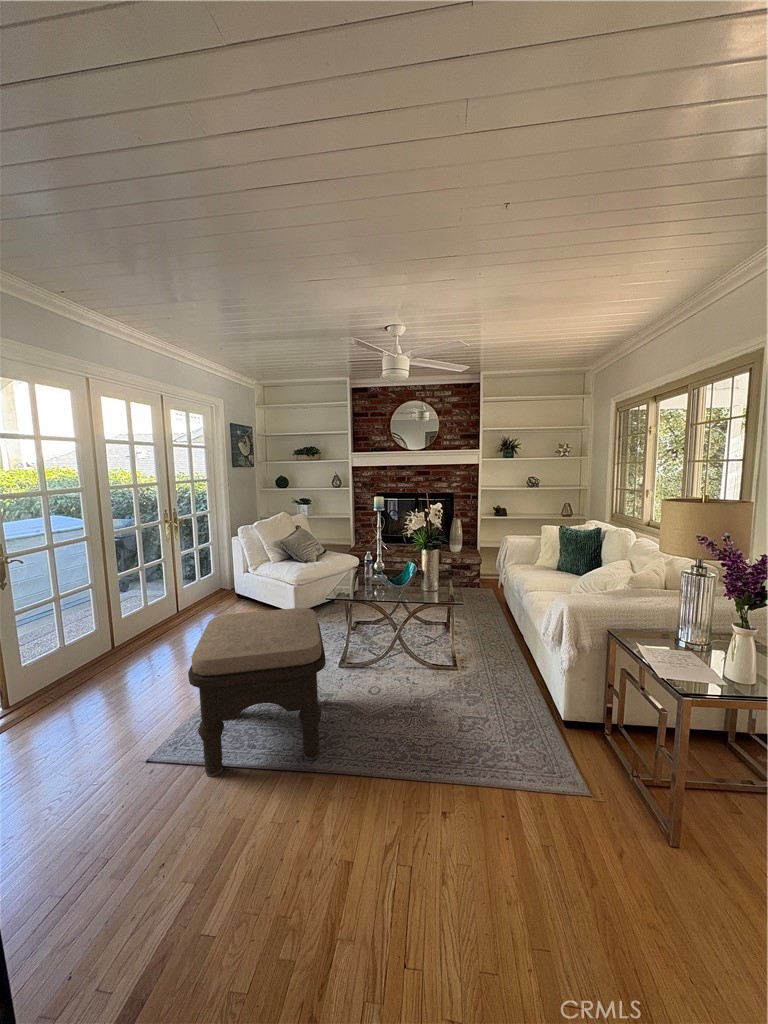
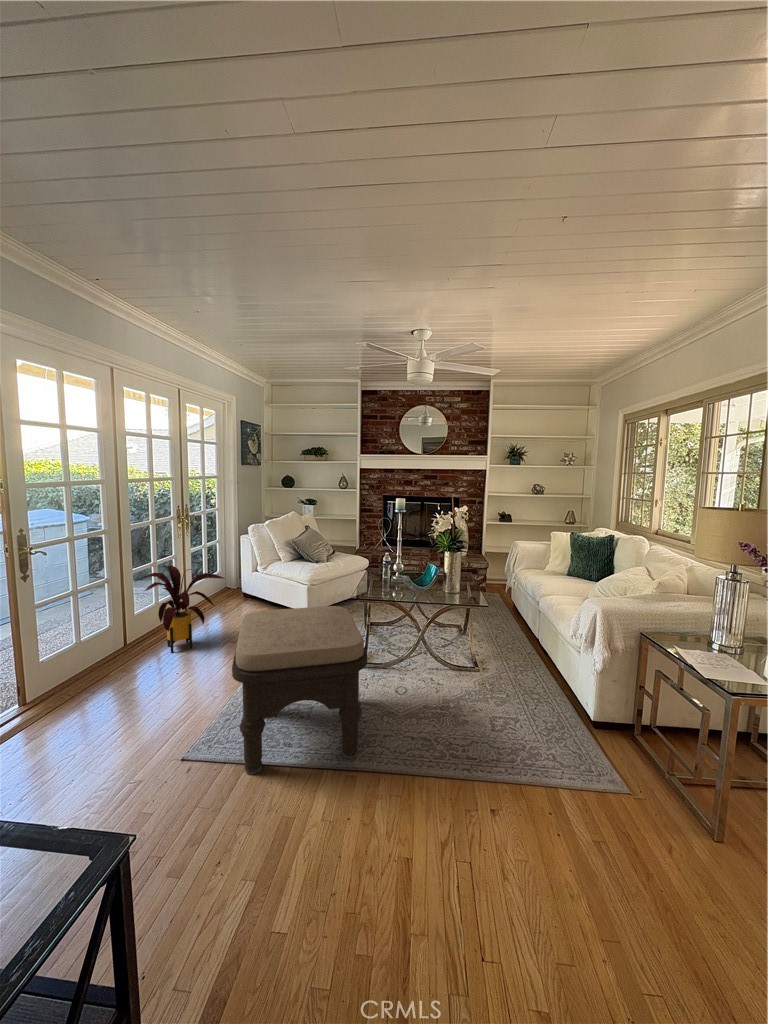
house plant: none [118,569,207,656] -> present [135,565,225,653]

